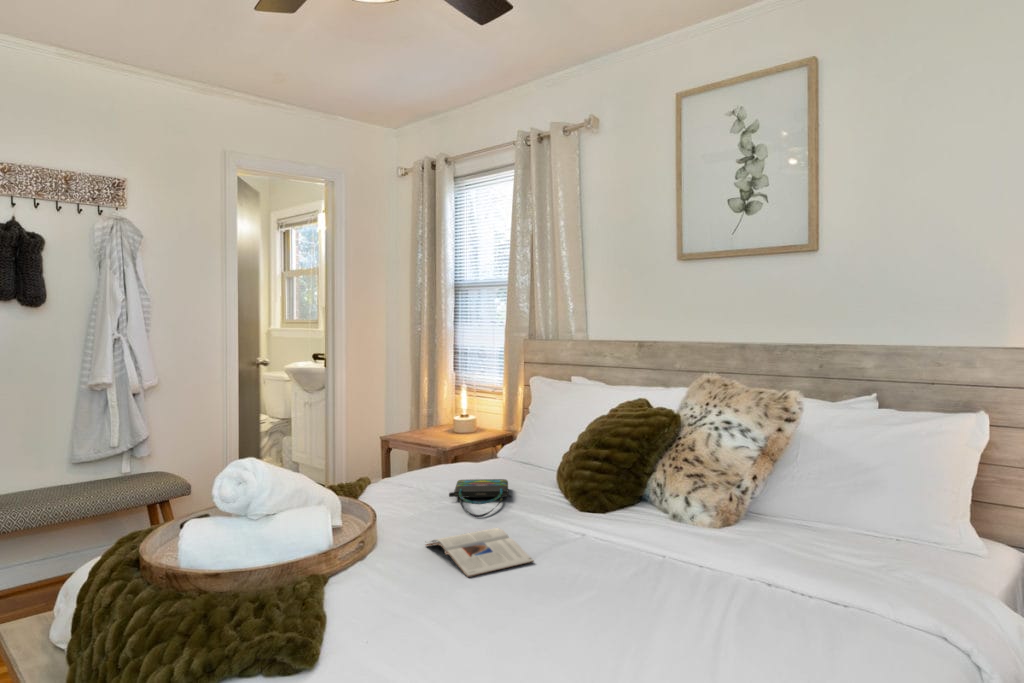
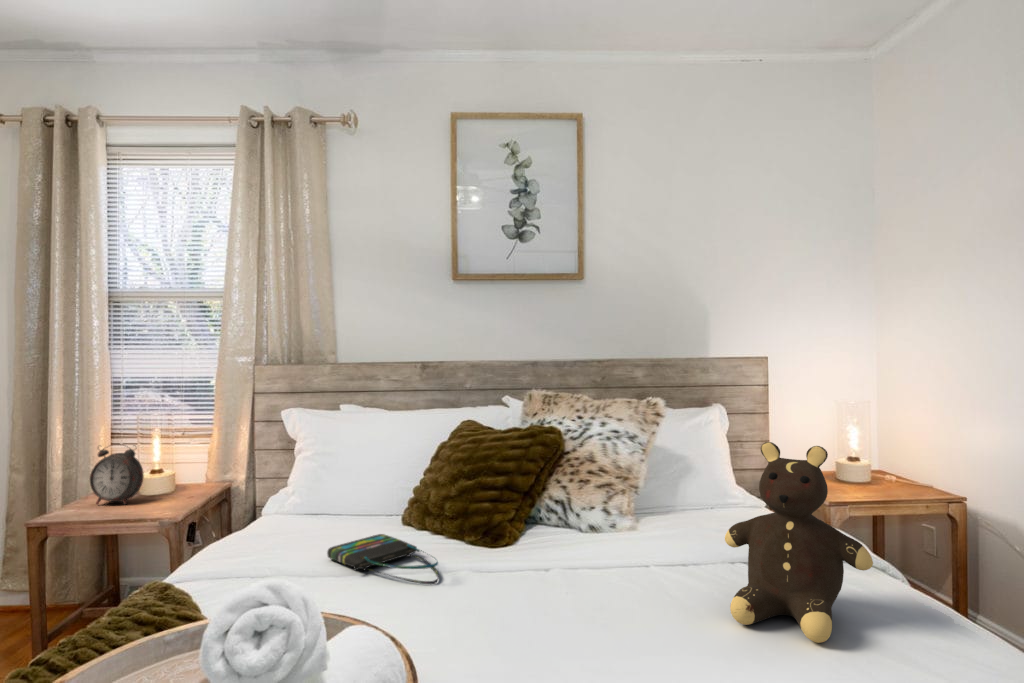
alarm clock: none [422,392,449,435] -> present [90,445,144,504]
teddy bear: none [592,439,724,640] -> present [725,442,873,643]
magazine: present [426,528,534,577] -> none [463,584,600,648]

